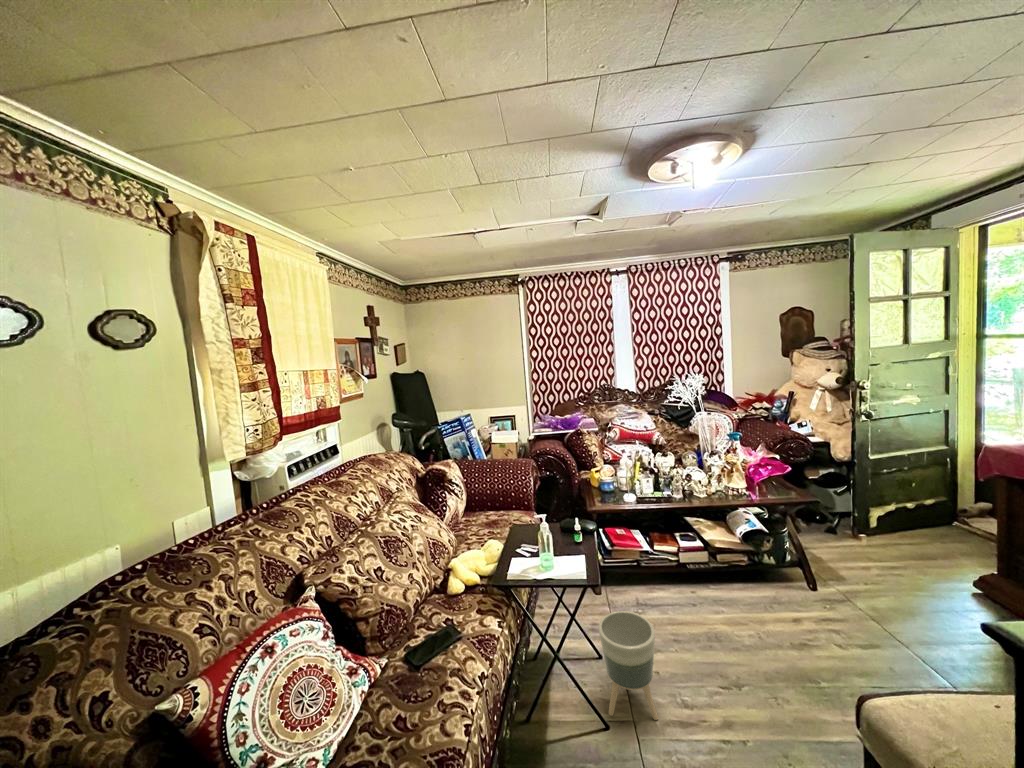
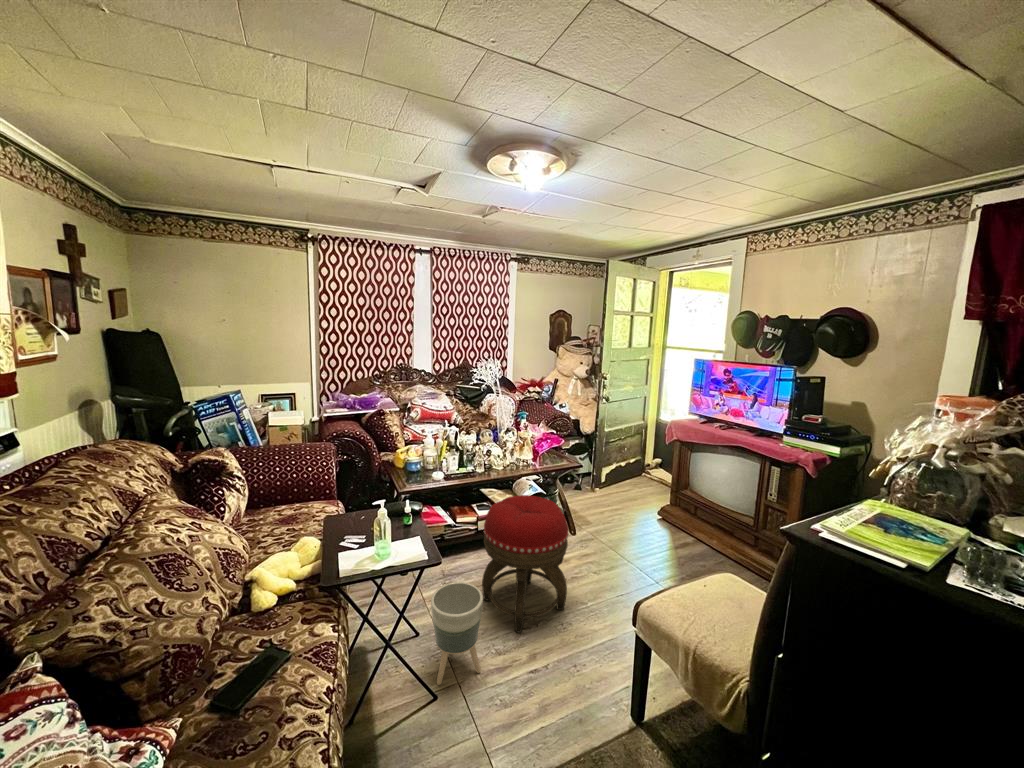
footstool: none [667,529,783,692] -> present [482,495,568,633]

